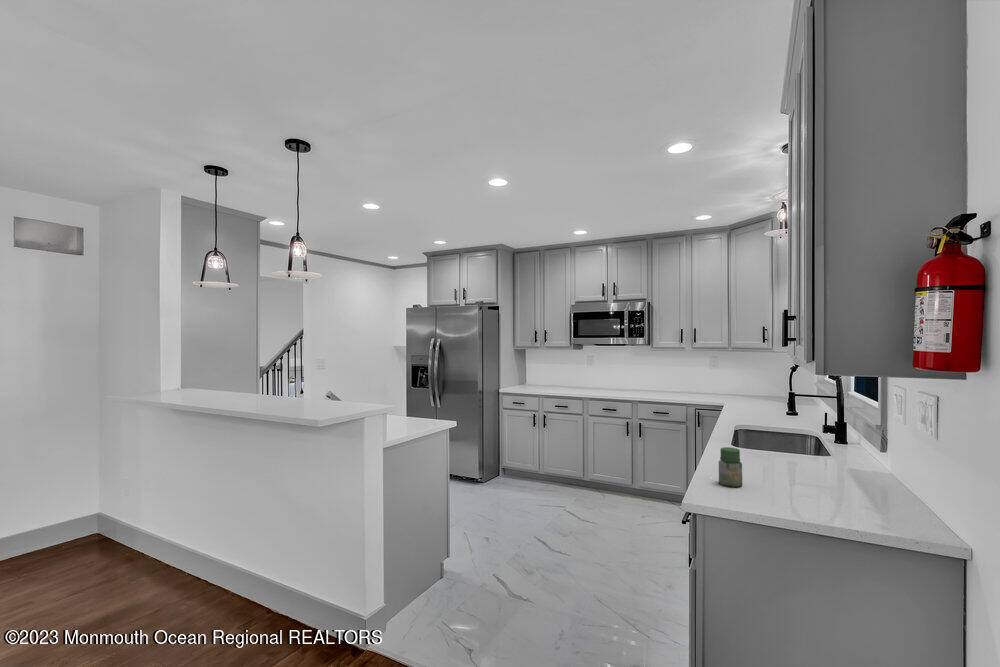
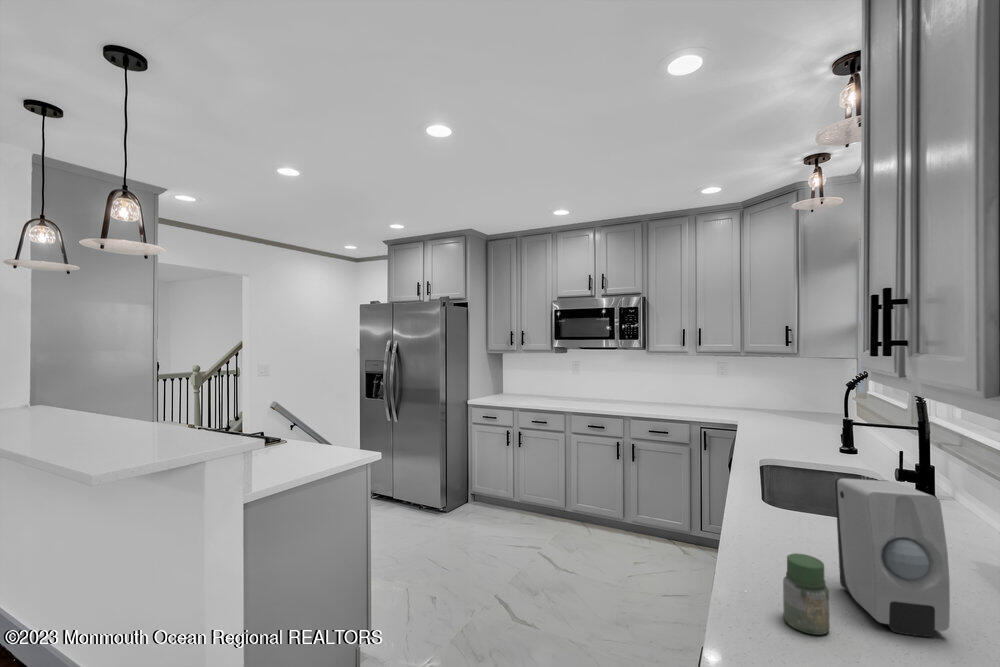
soap dispenser: none [755,411,806,488] -> present [835,478,950,637]

